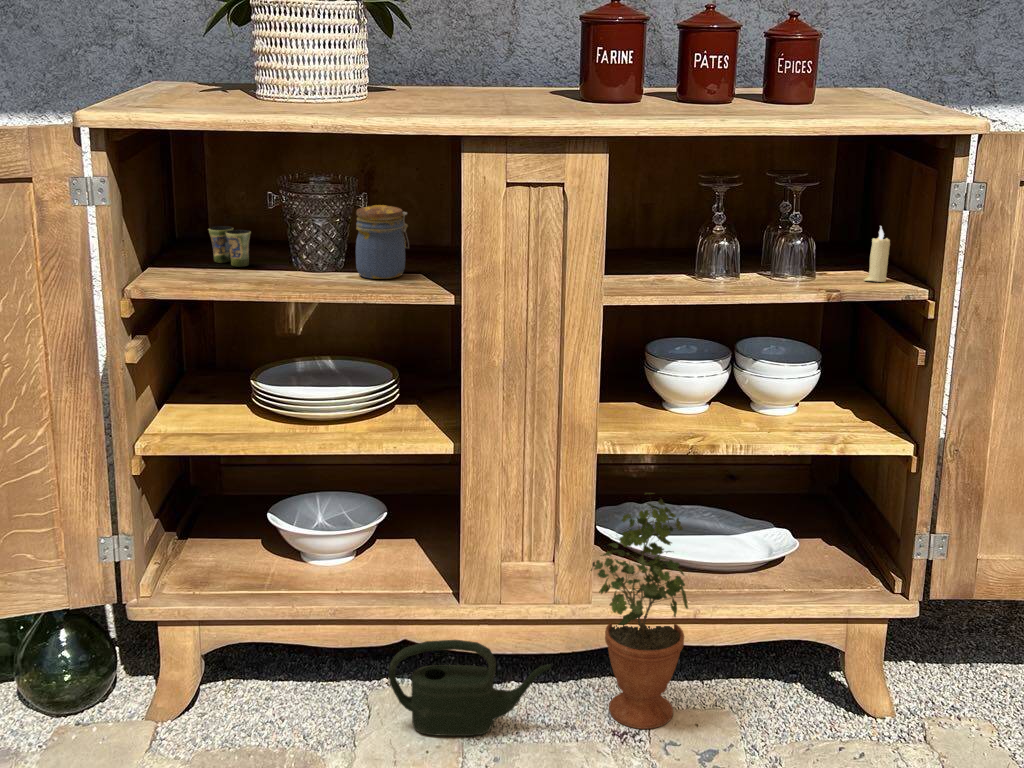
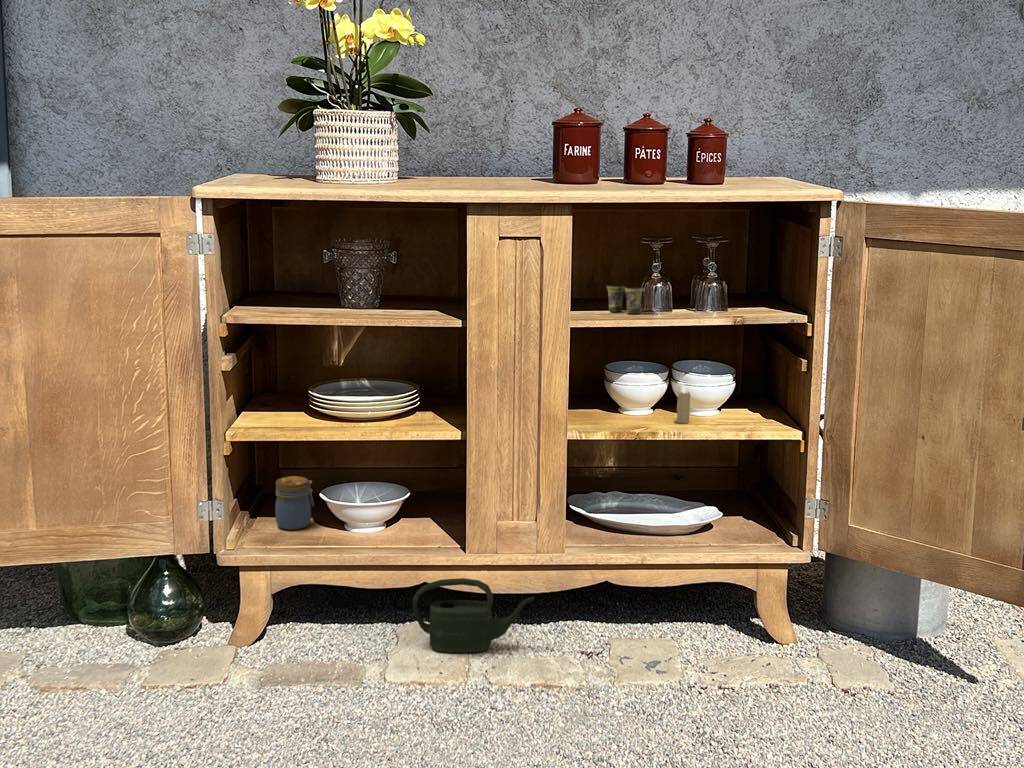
jar: present [356,205,409,279] -> present [275,476,314,529]
cup: present [209,226,251,267] -> present [607,285,643,314]
candle: present [864,226,890,282] -> present [674,384,690,423]
potted plant: present [590,493,688,729] -> none [563,469,638,648]

